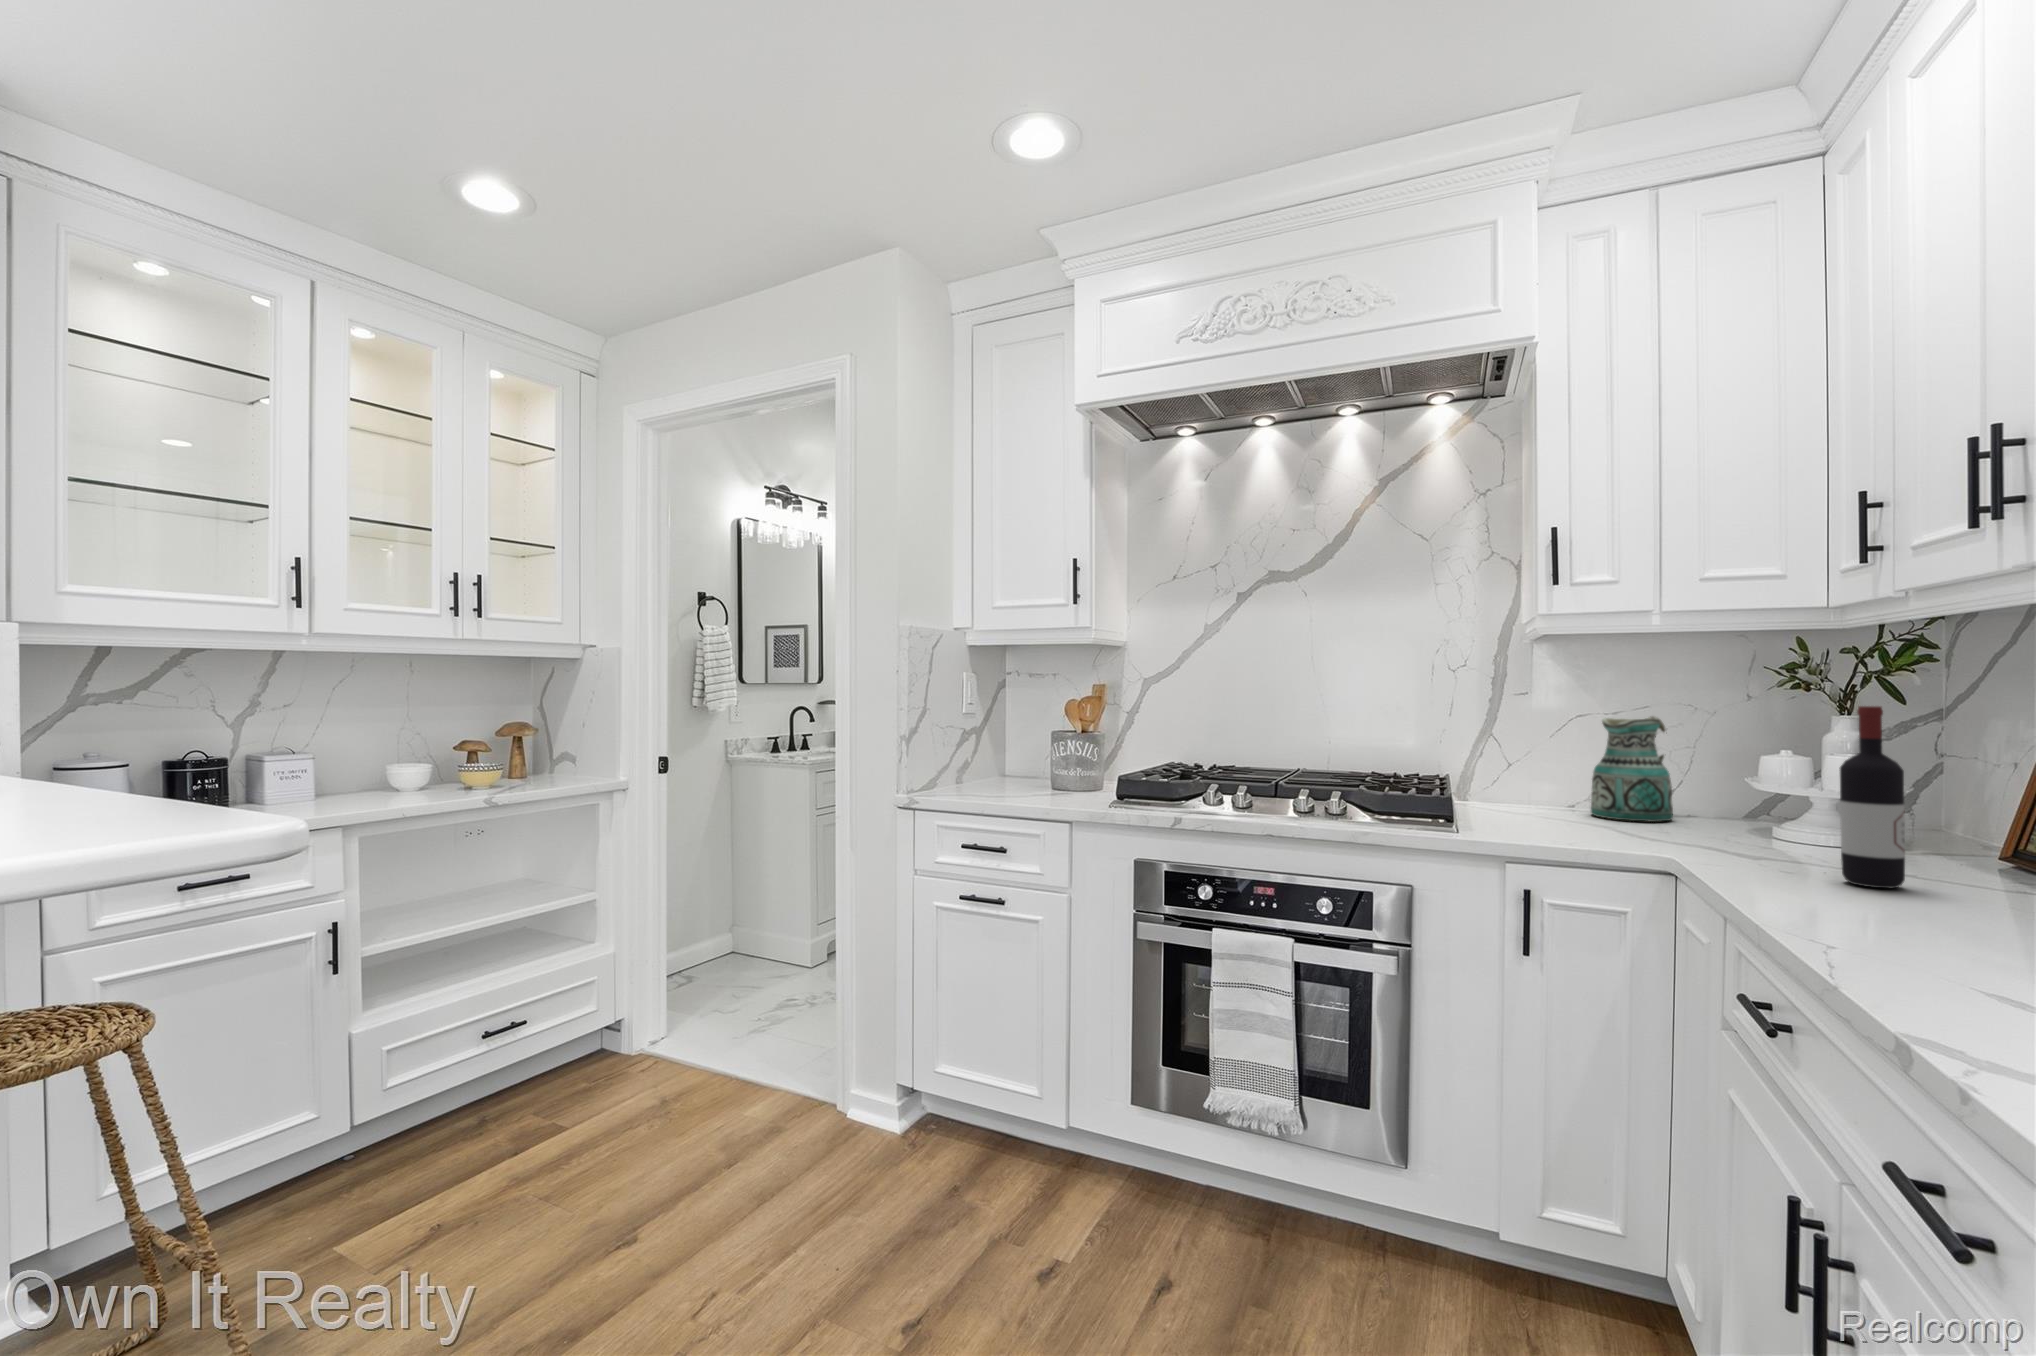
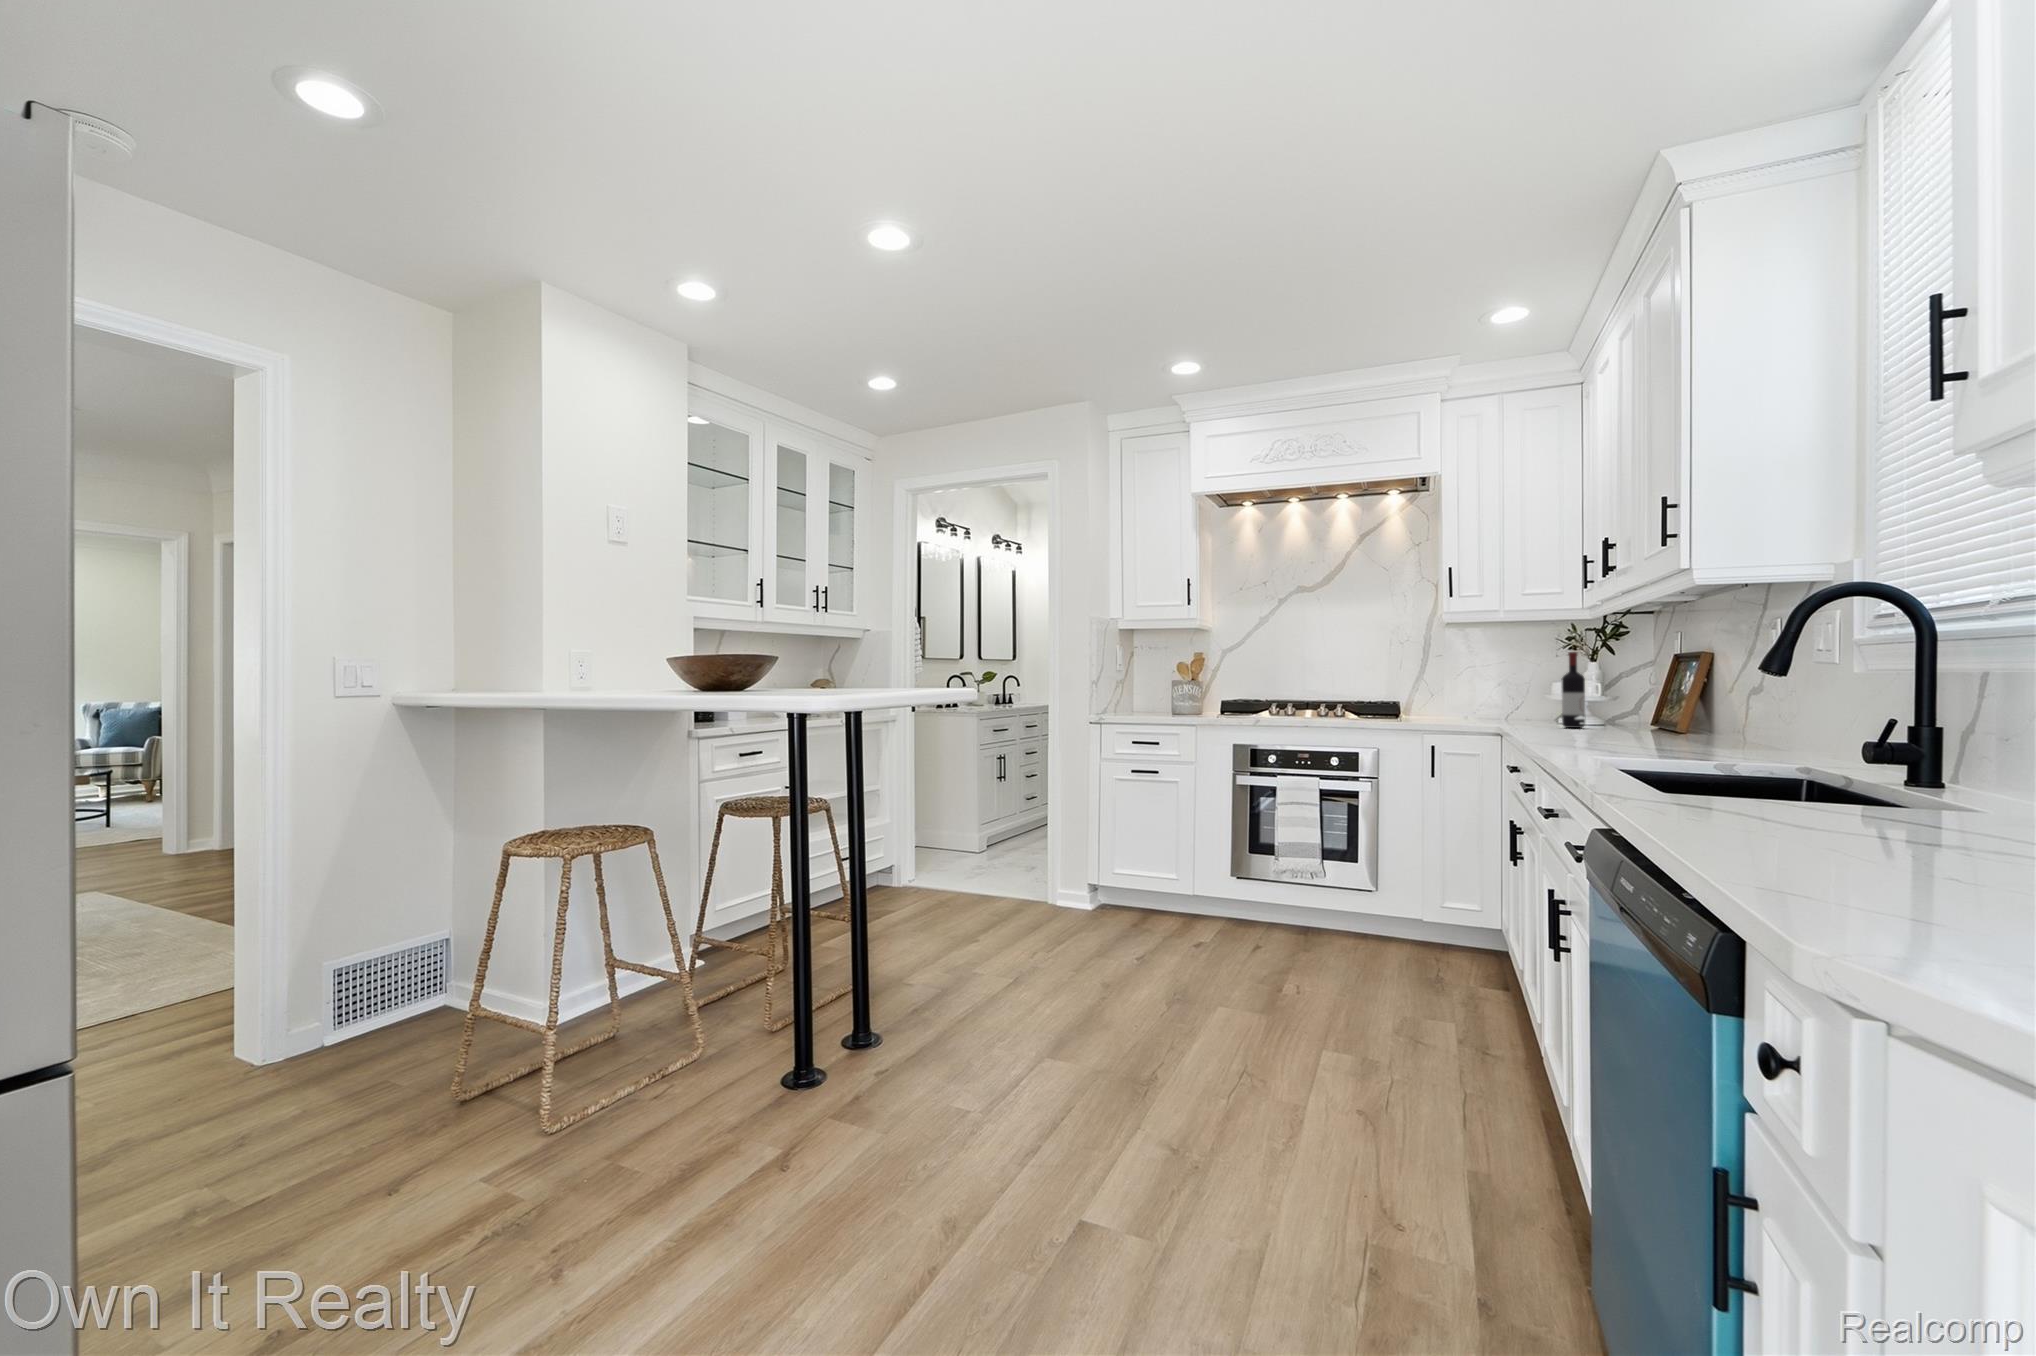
ceramic pitcher: present [1591,716,1673,822] -> none [1471,666,1512,719]

